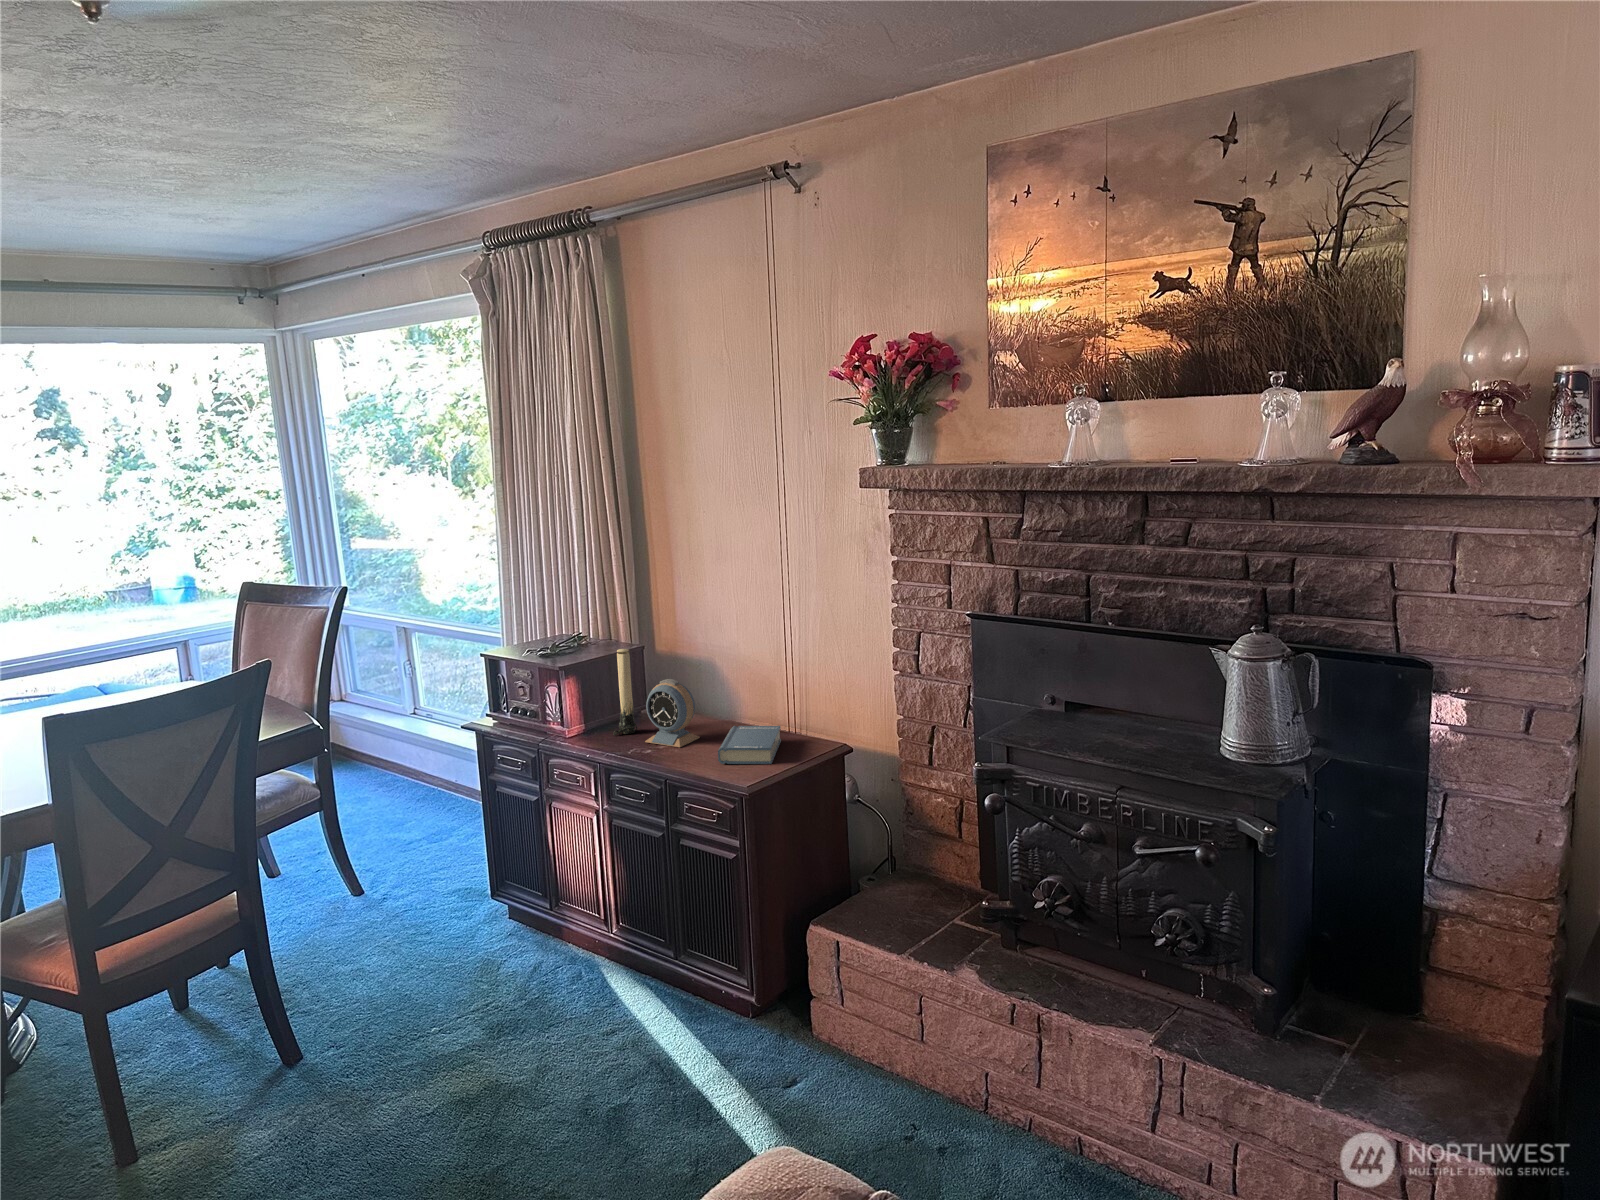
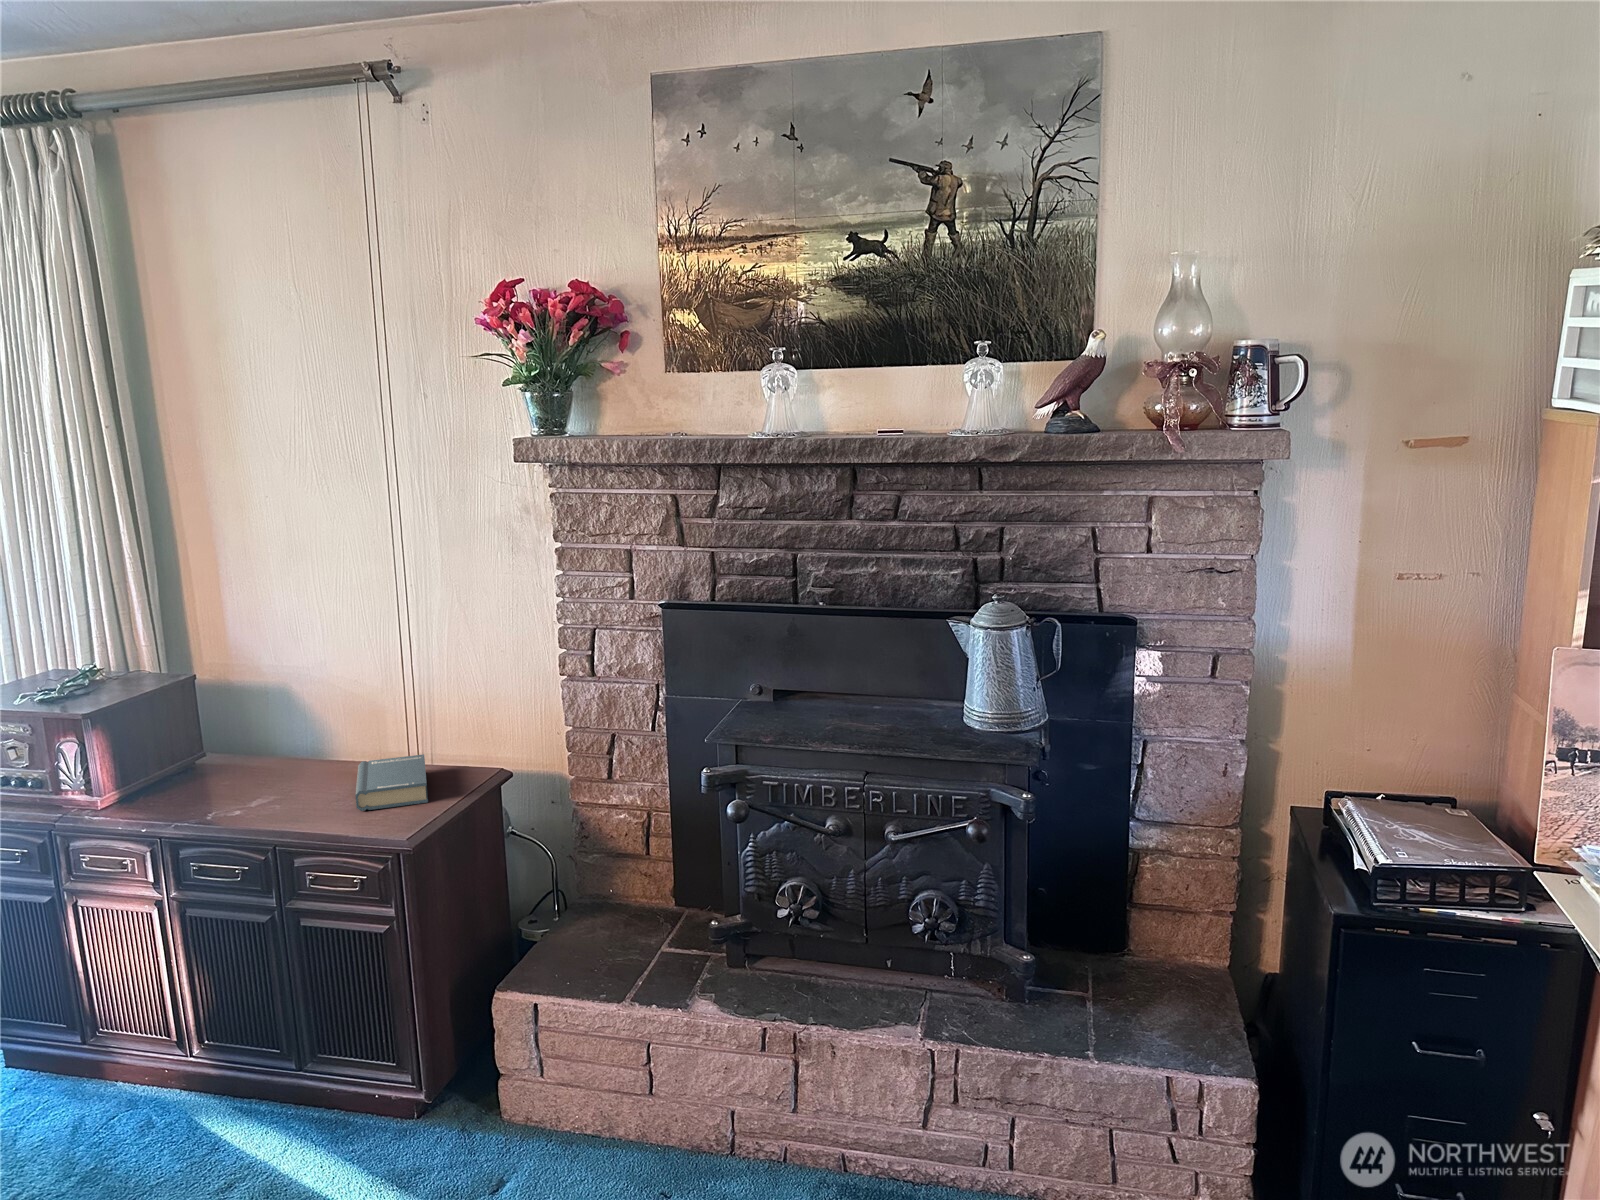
candle: present [613,649,637,735] -> none [182,678,217,794]
alarm clock: present [645,679,700,747] -> none [236,711,313,797]

